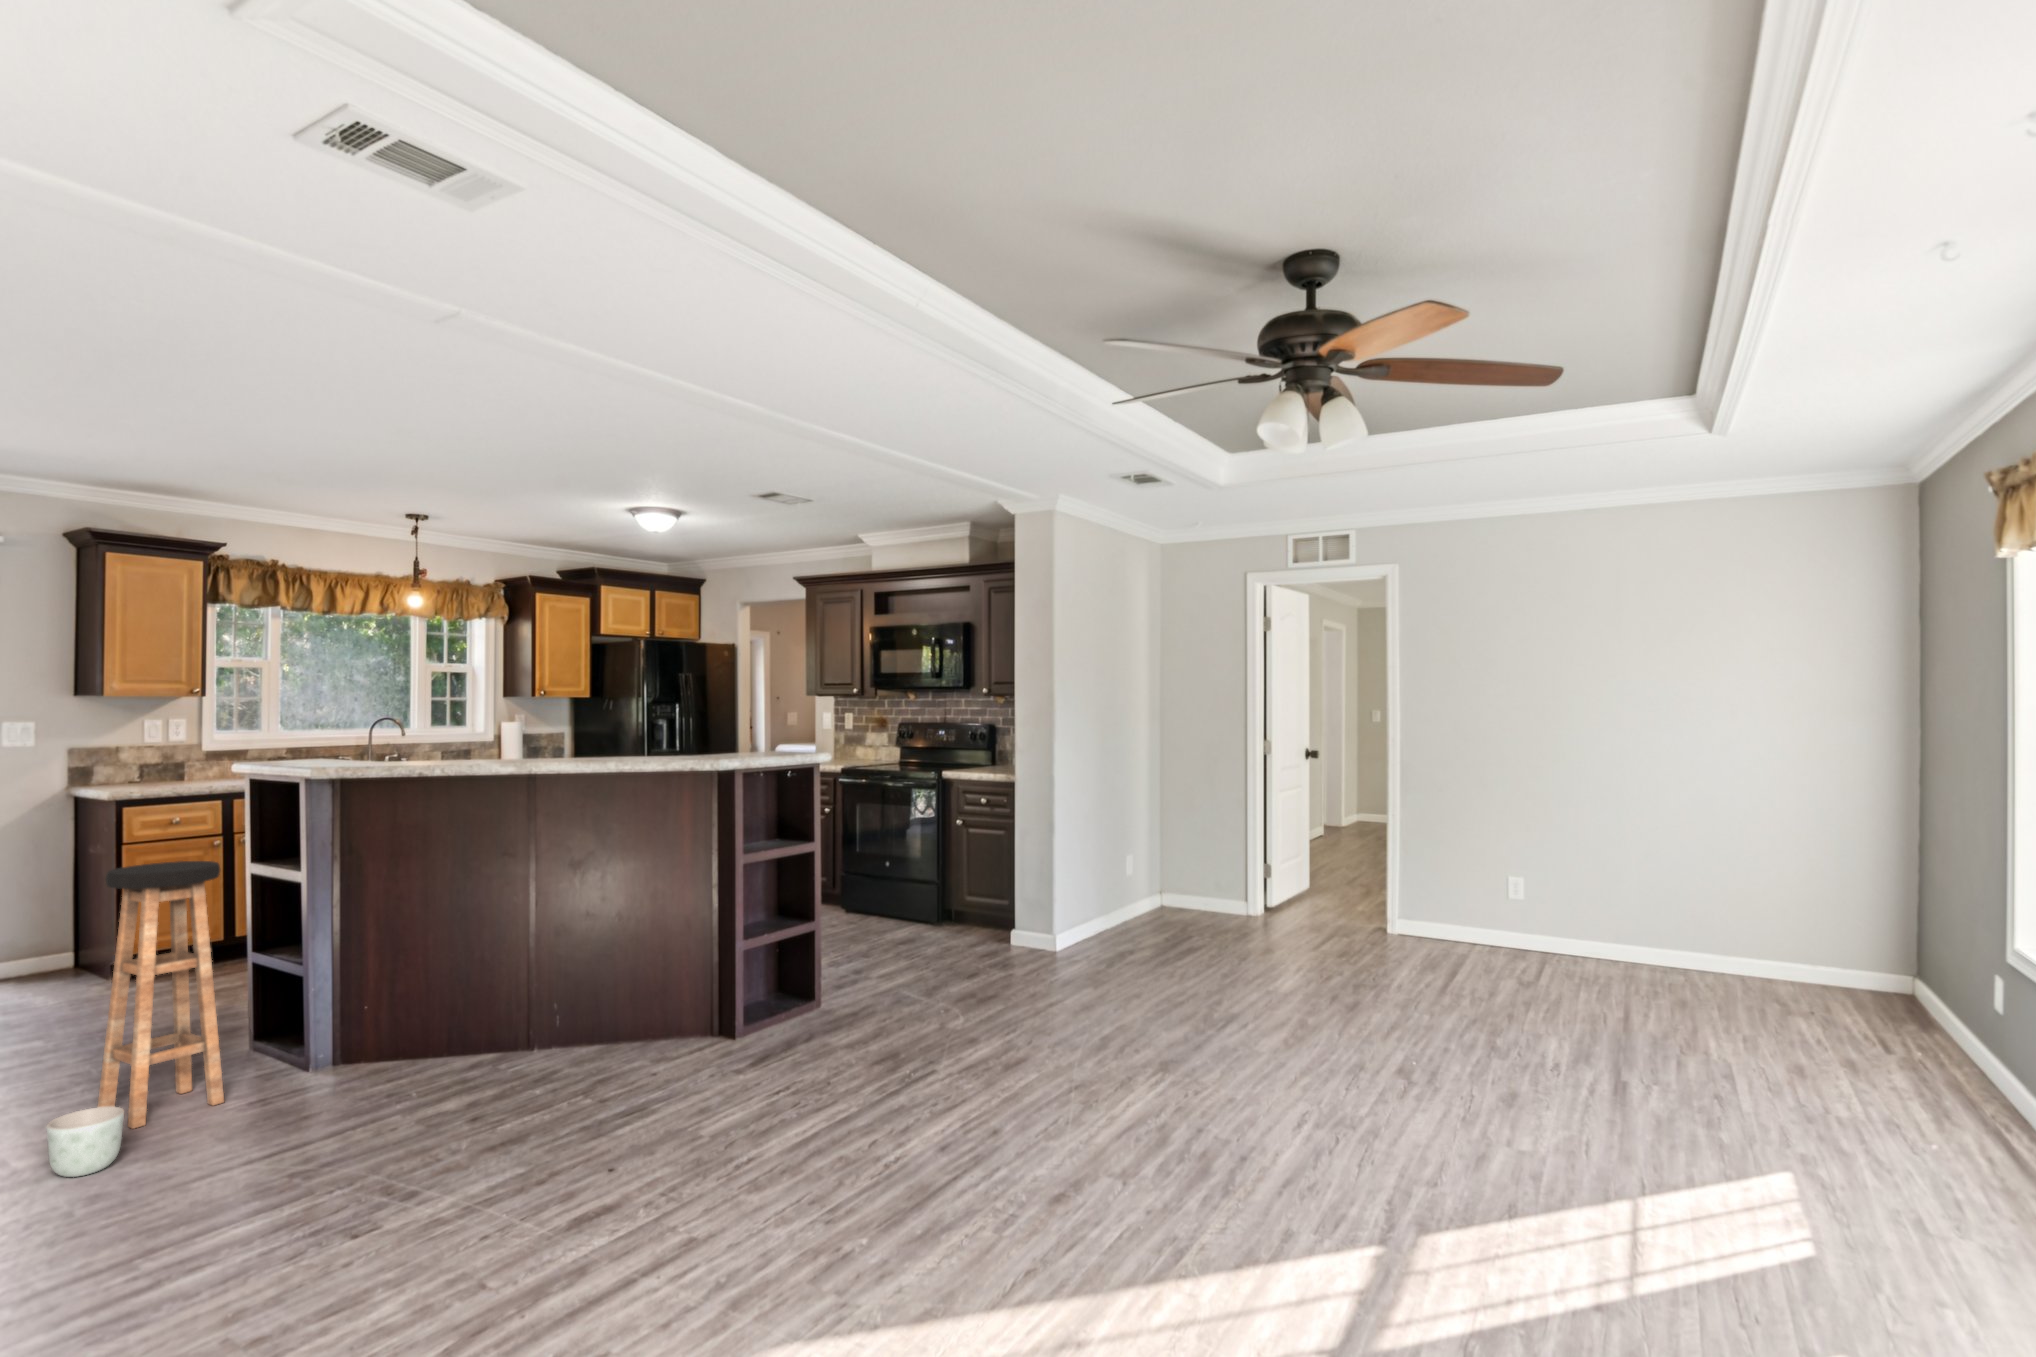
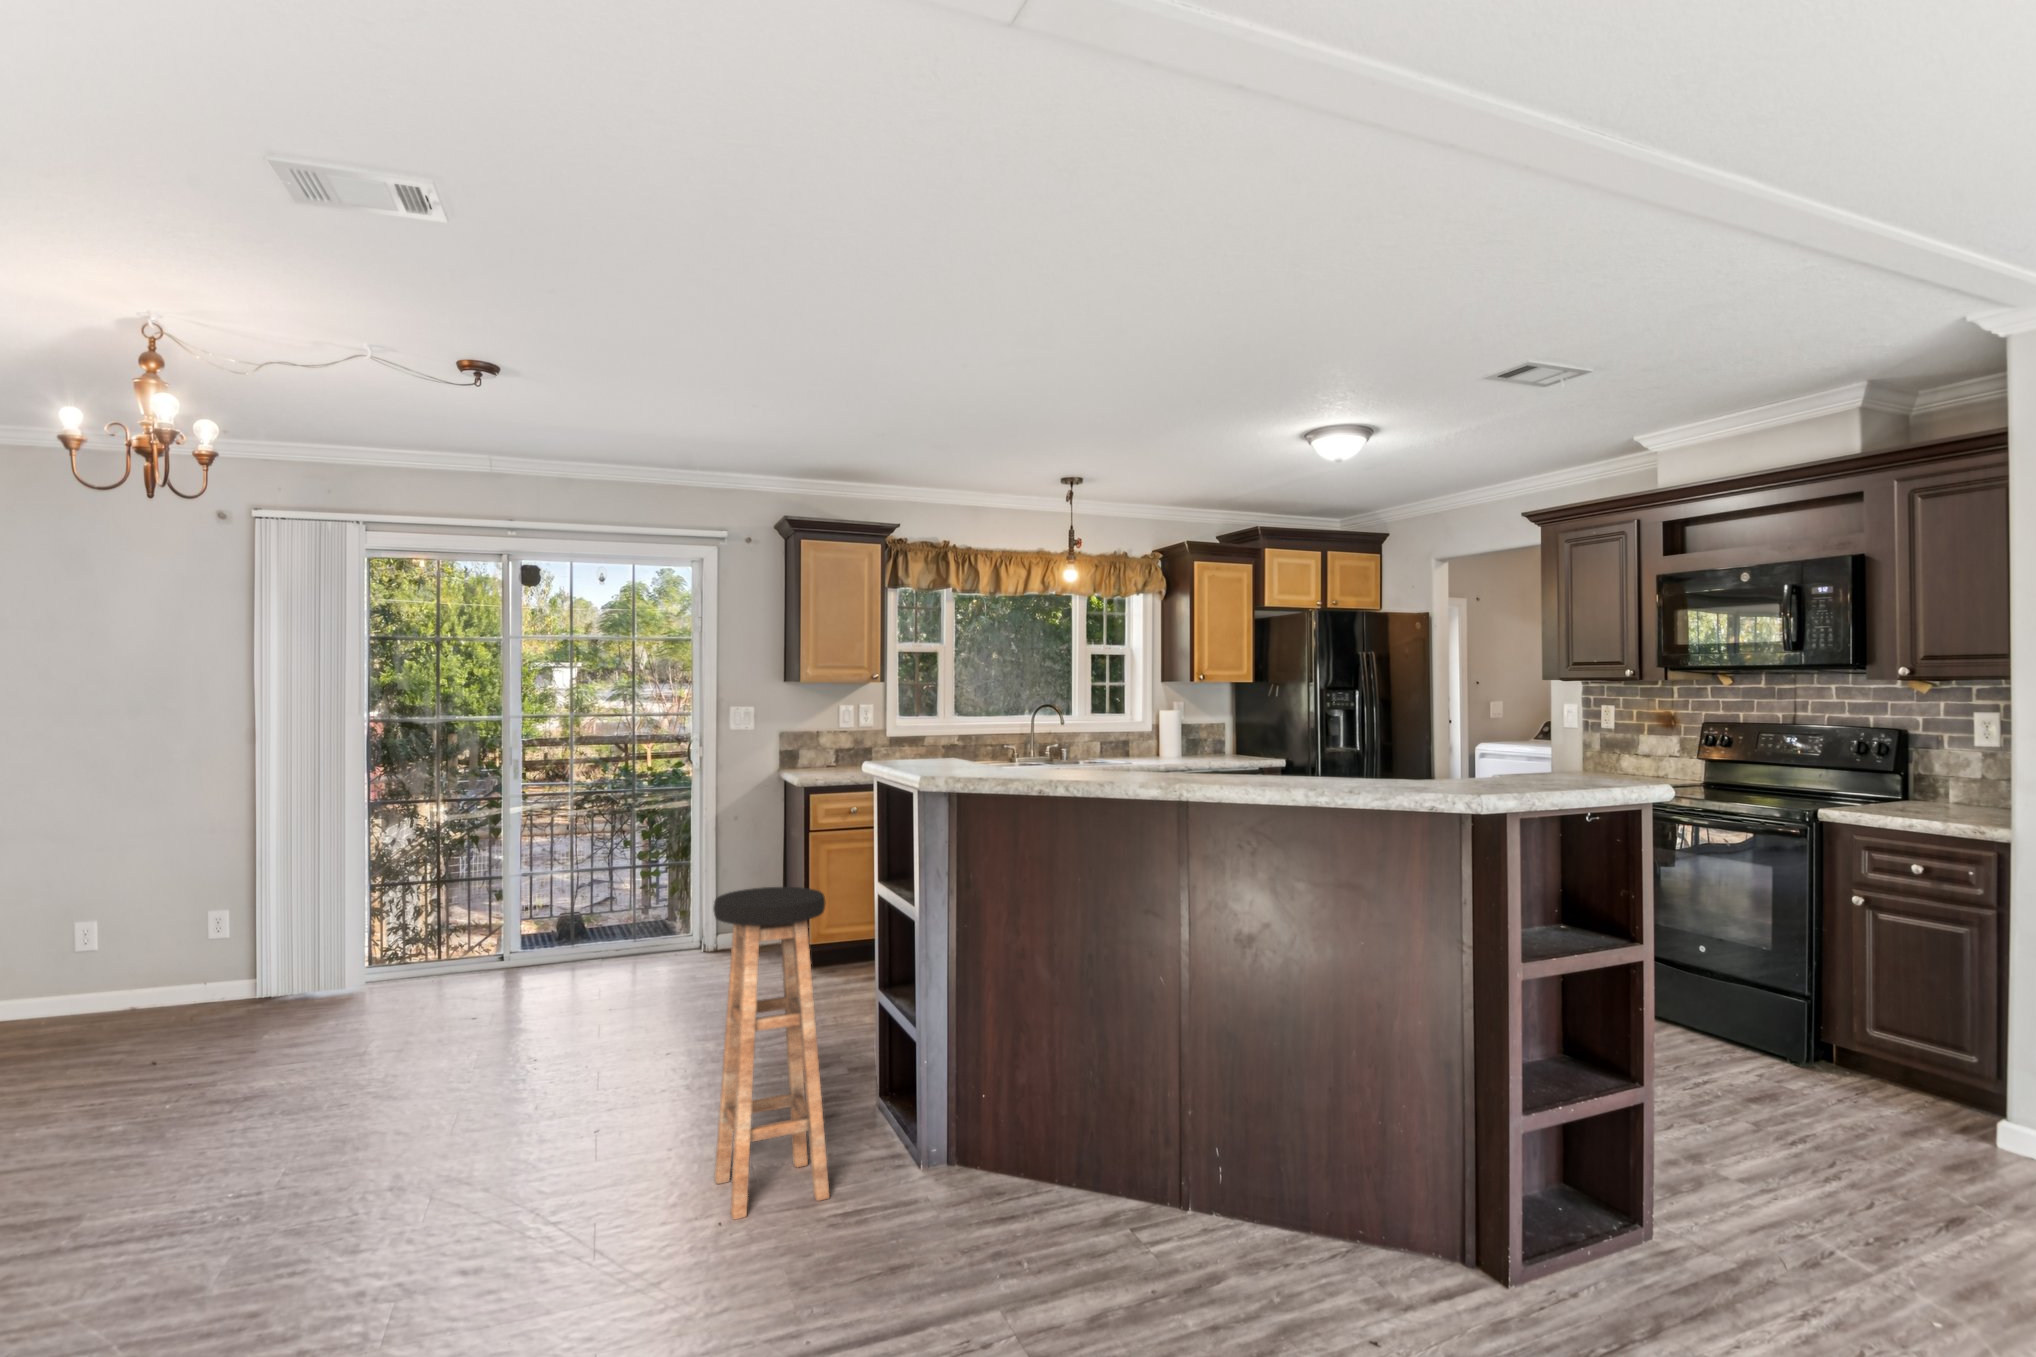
planter: present [46,1107,124,1177] -> none [623,1205,702,1300]

